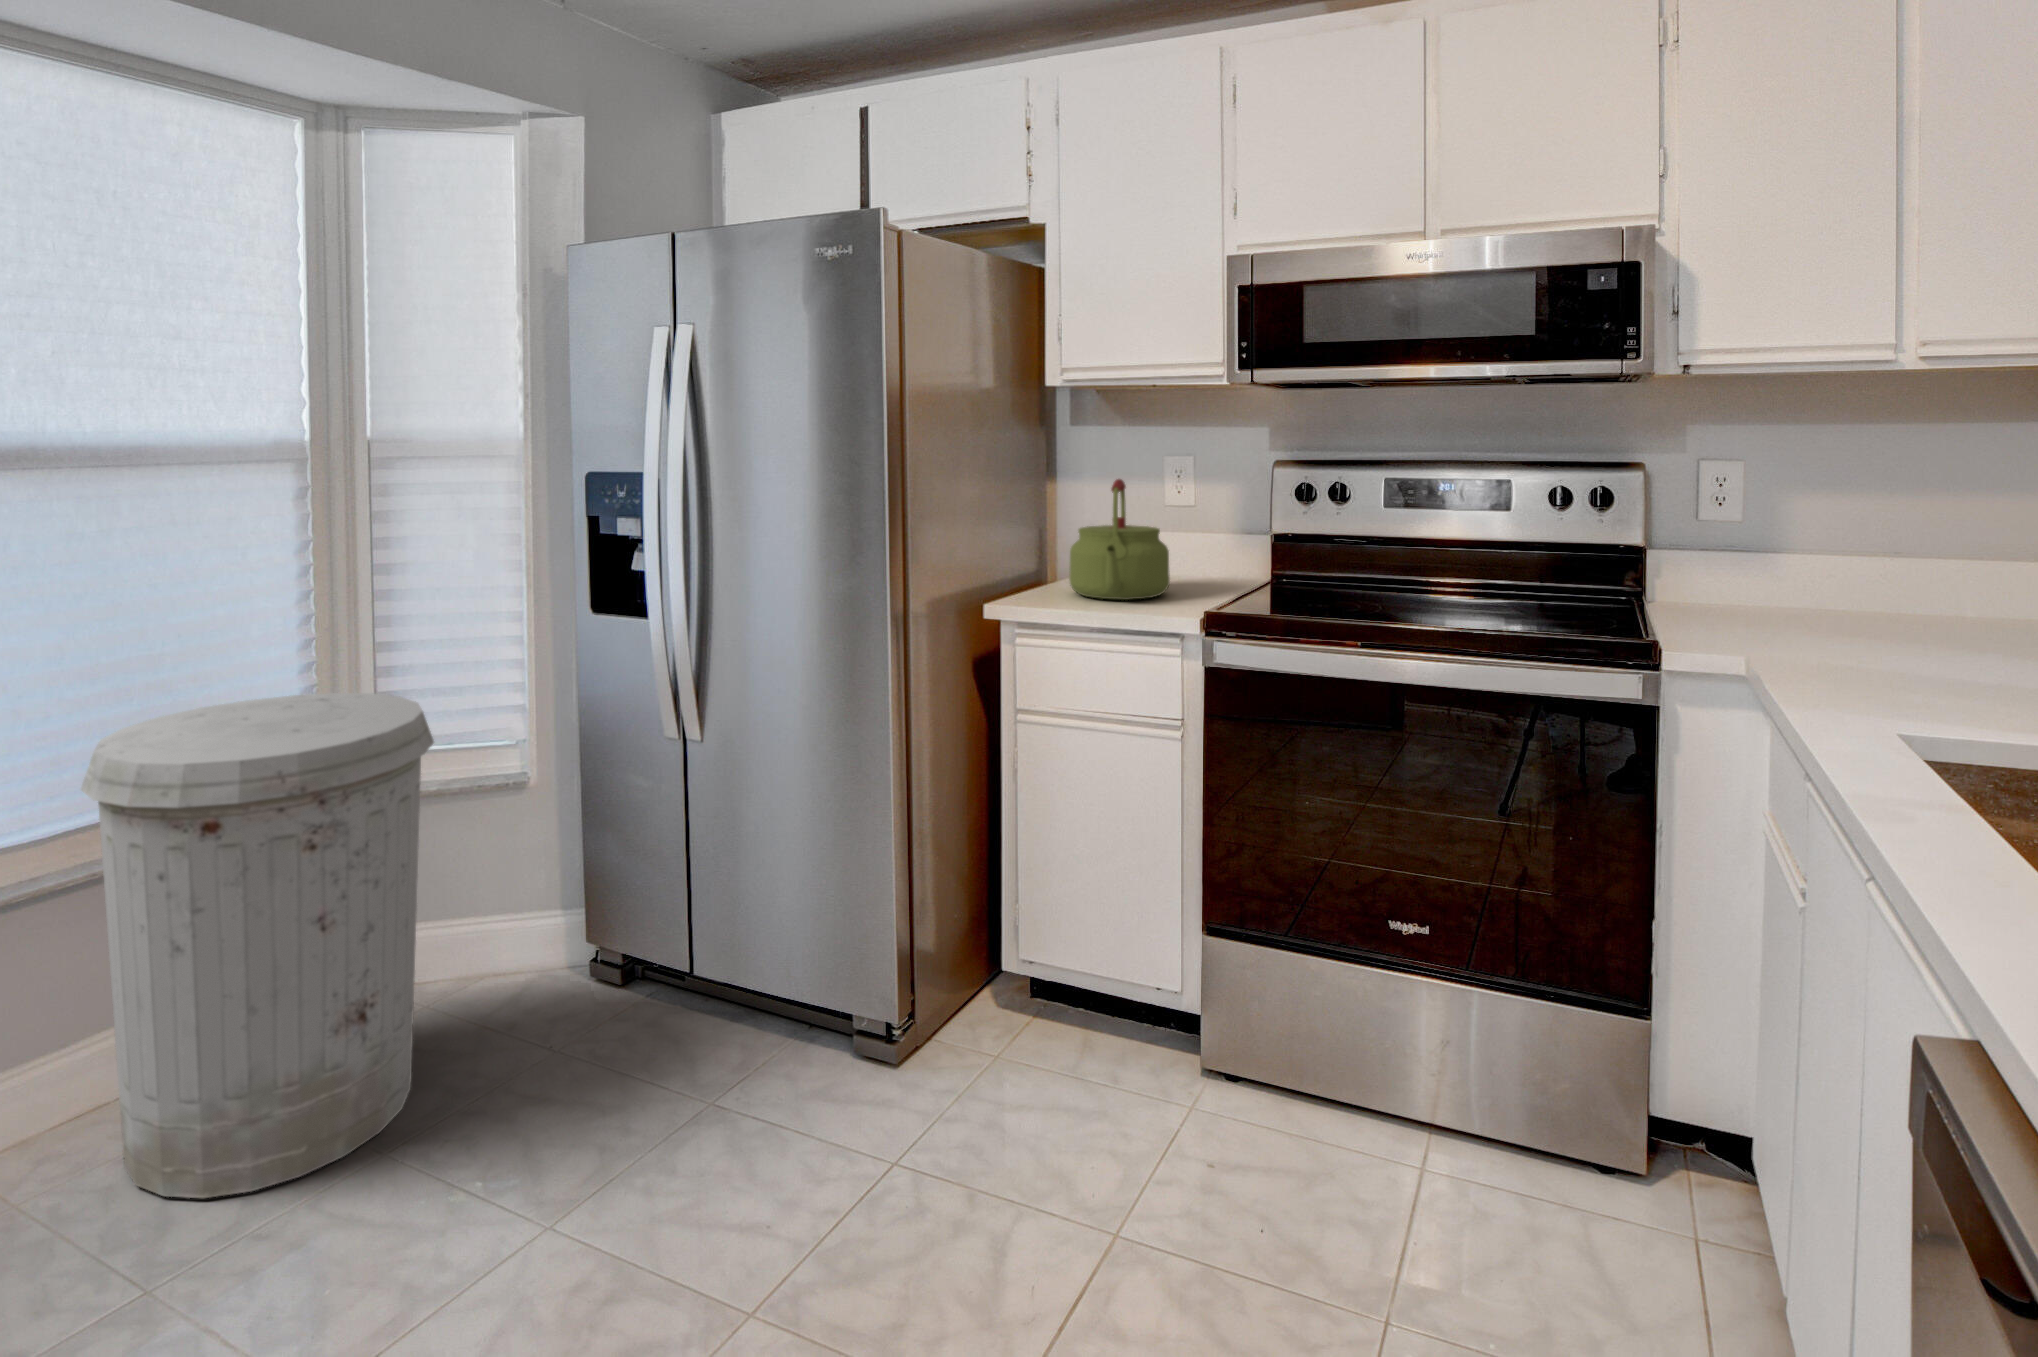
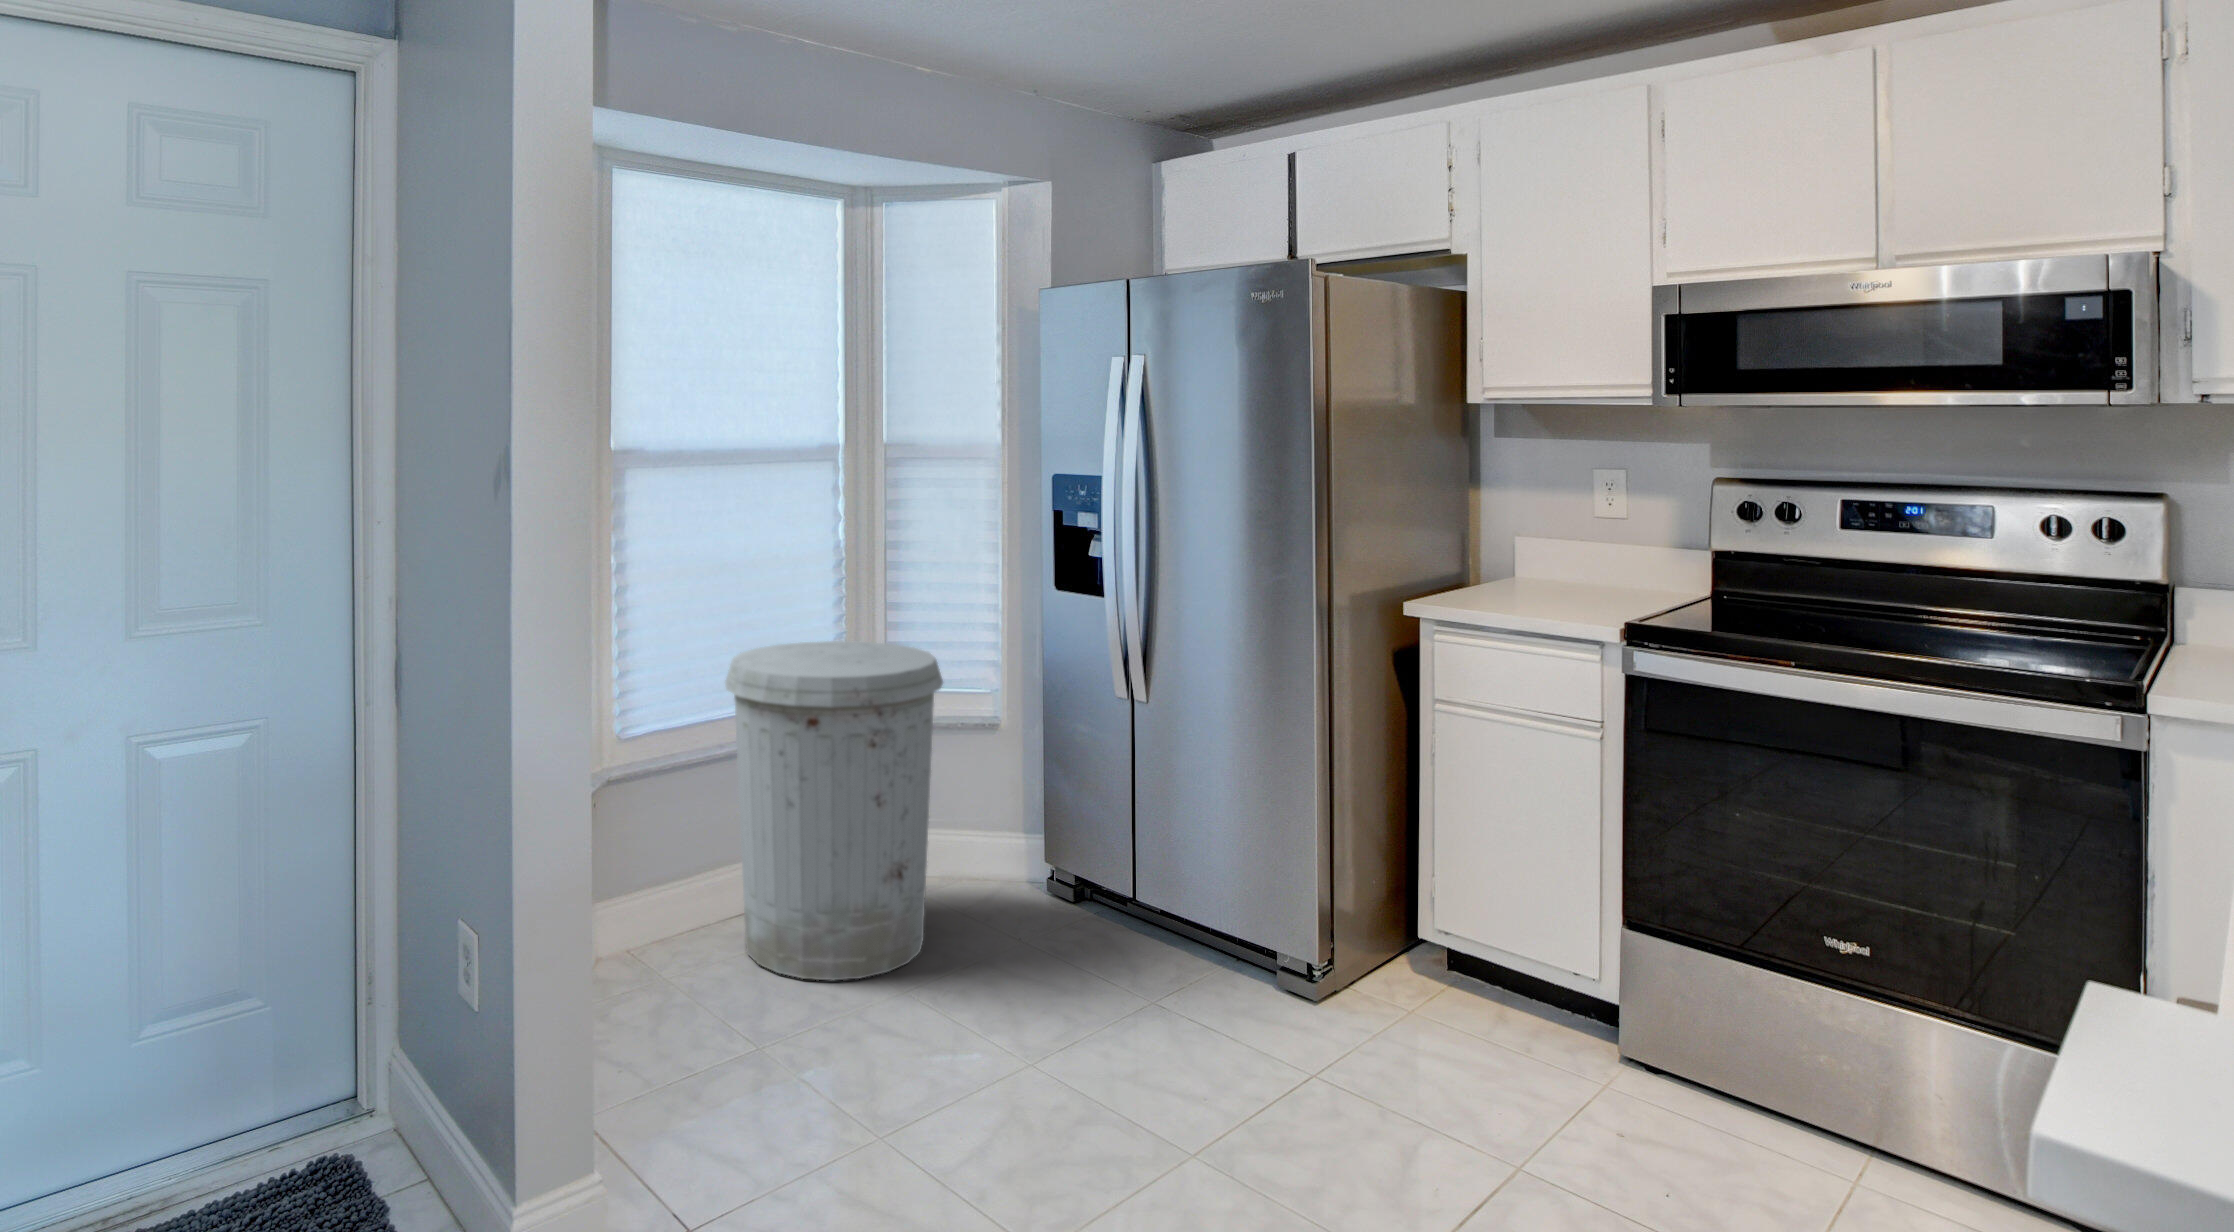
kettle: present [1069,479,1170,600] -> none [1488,494,1593,606]

